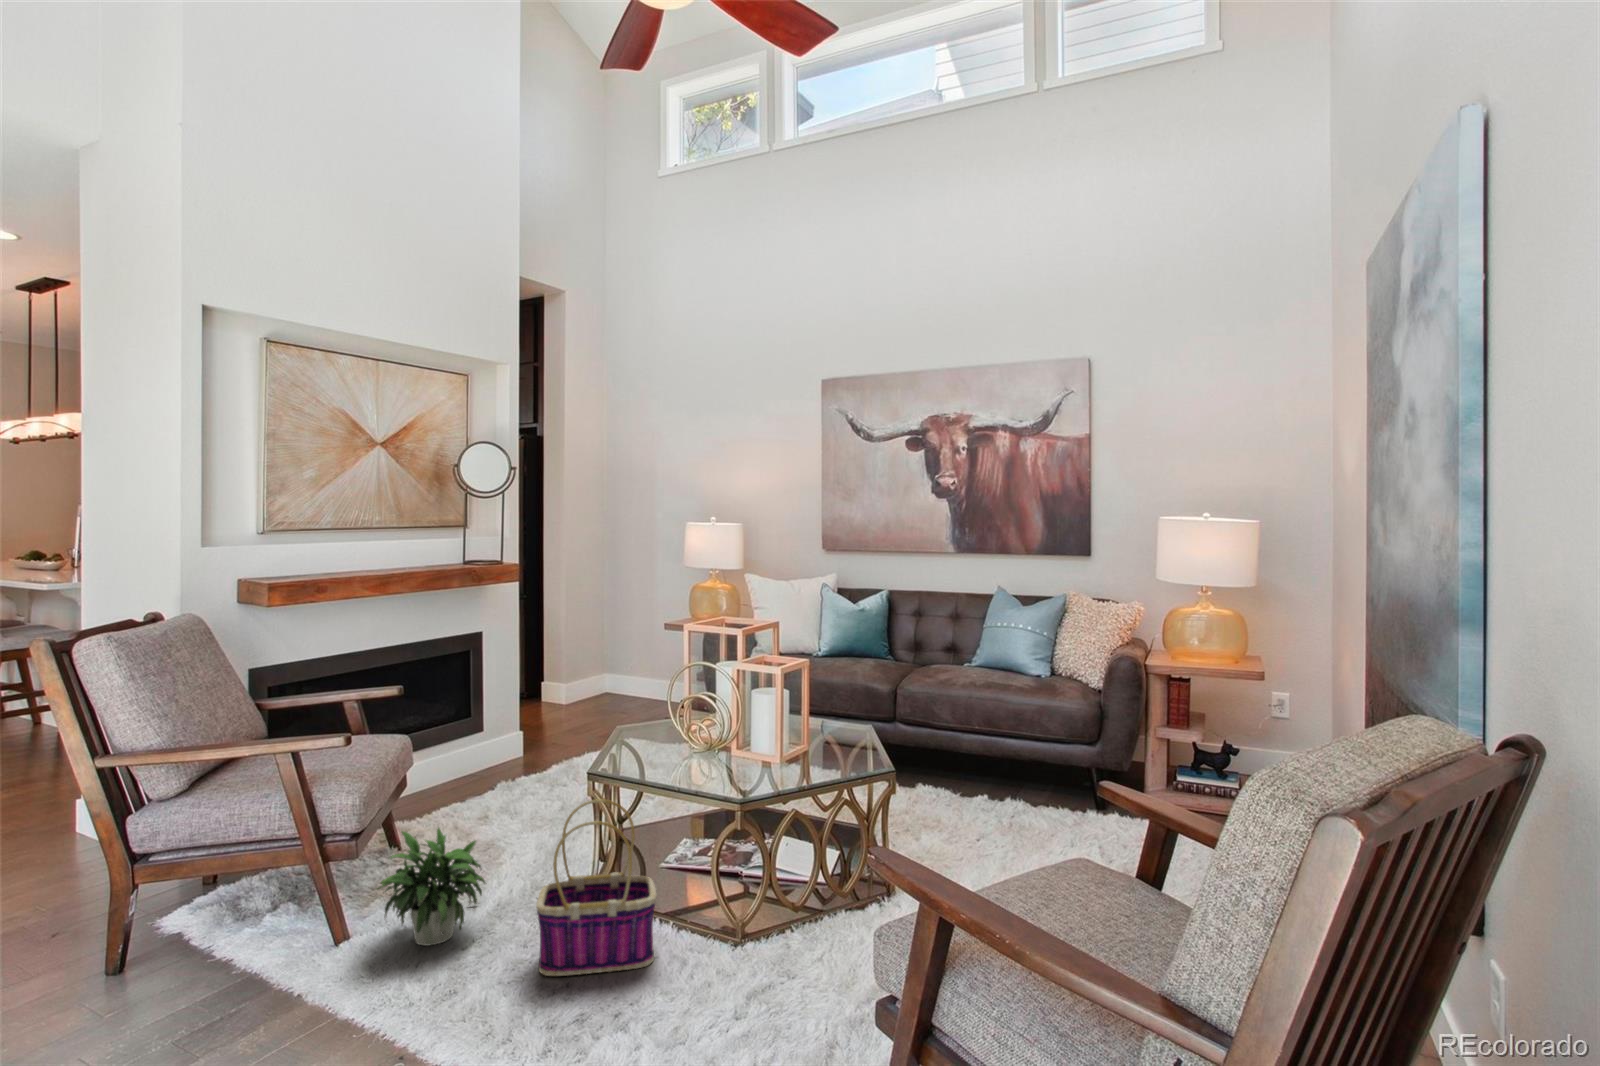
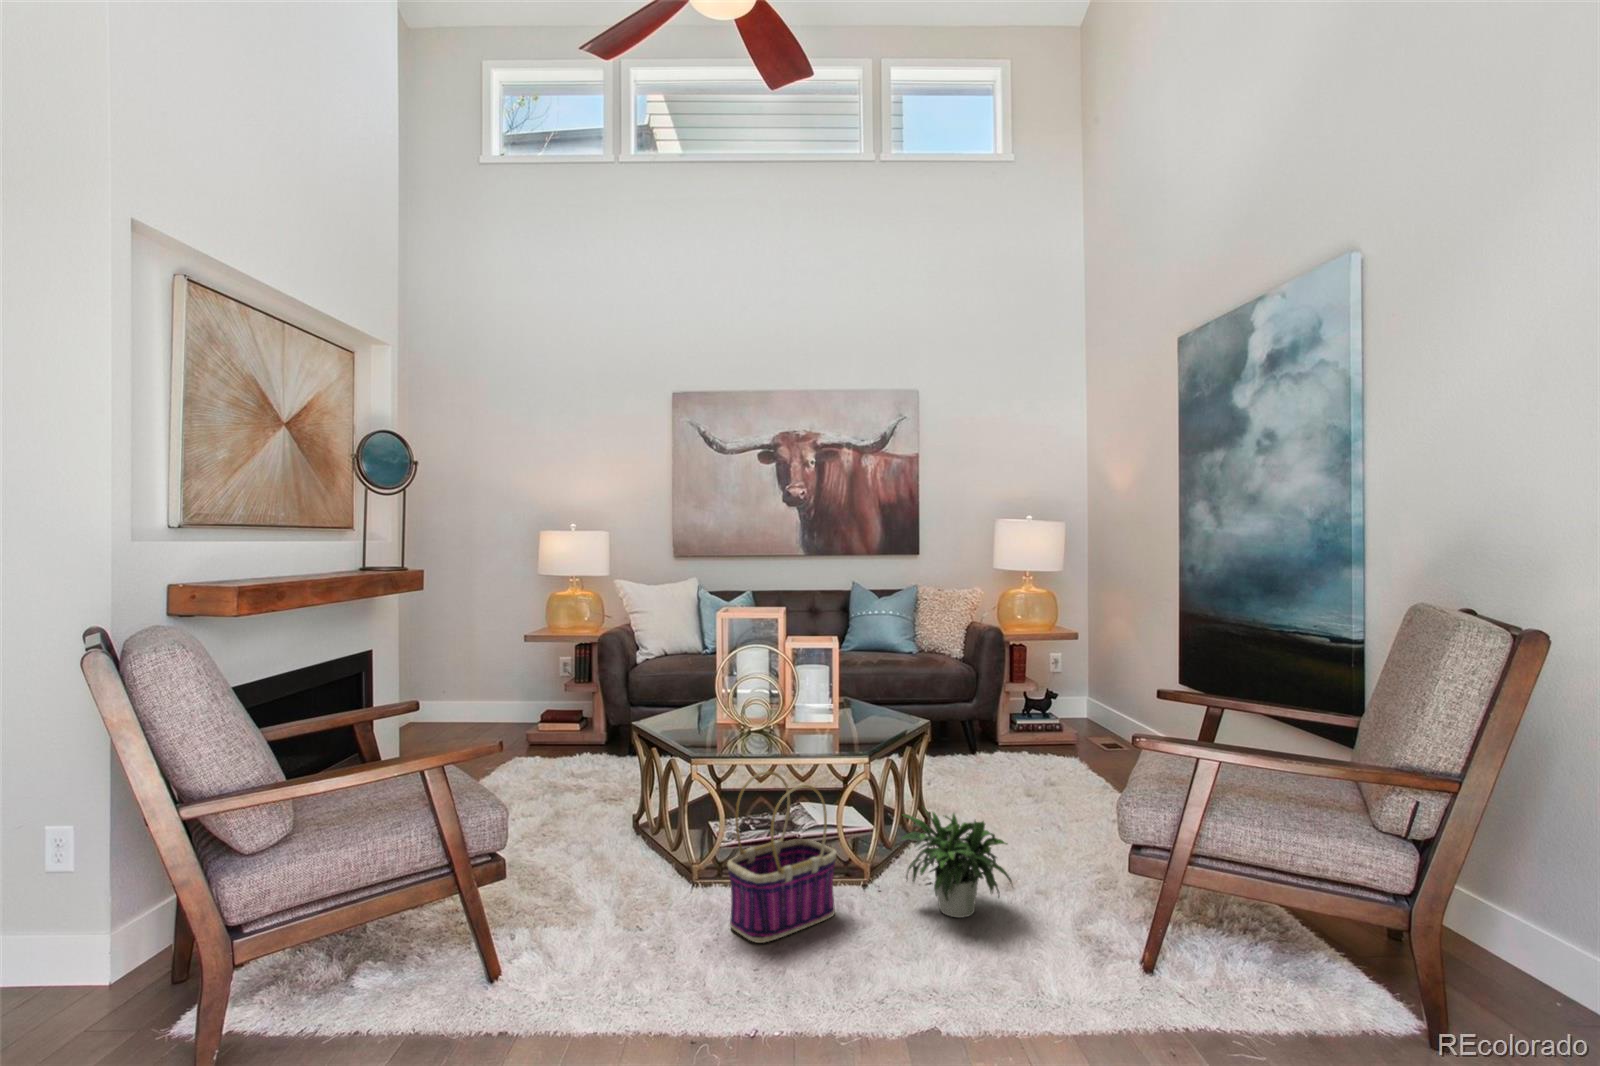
potted plant: present [377,828,485,946] -> present [878,810,1012,918]

